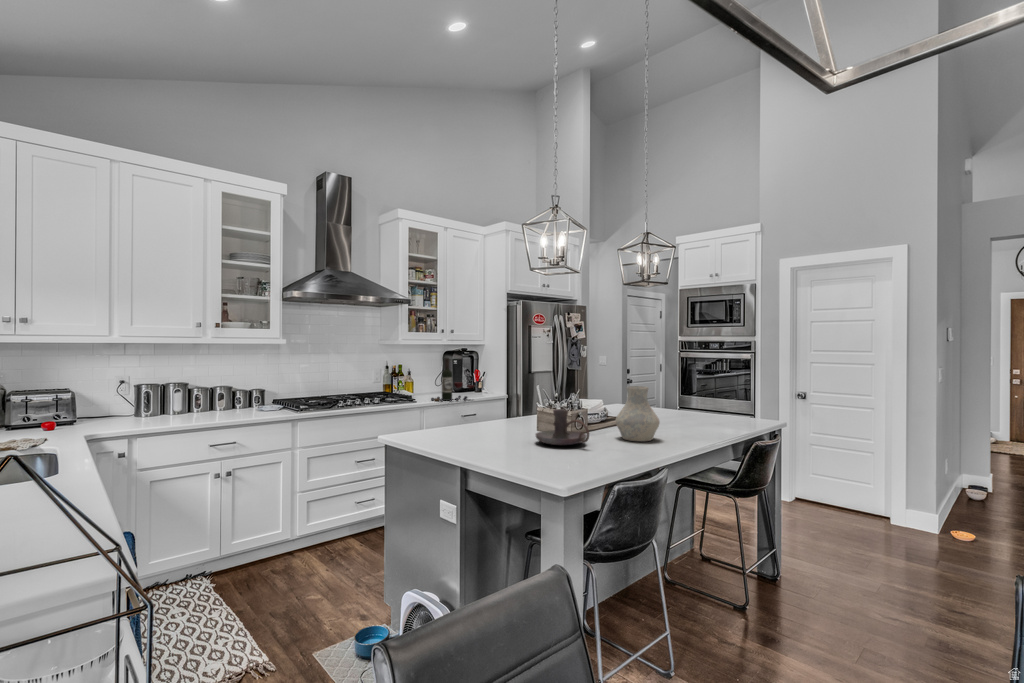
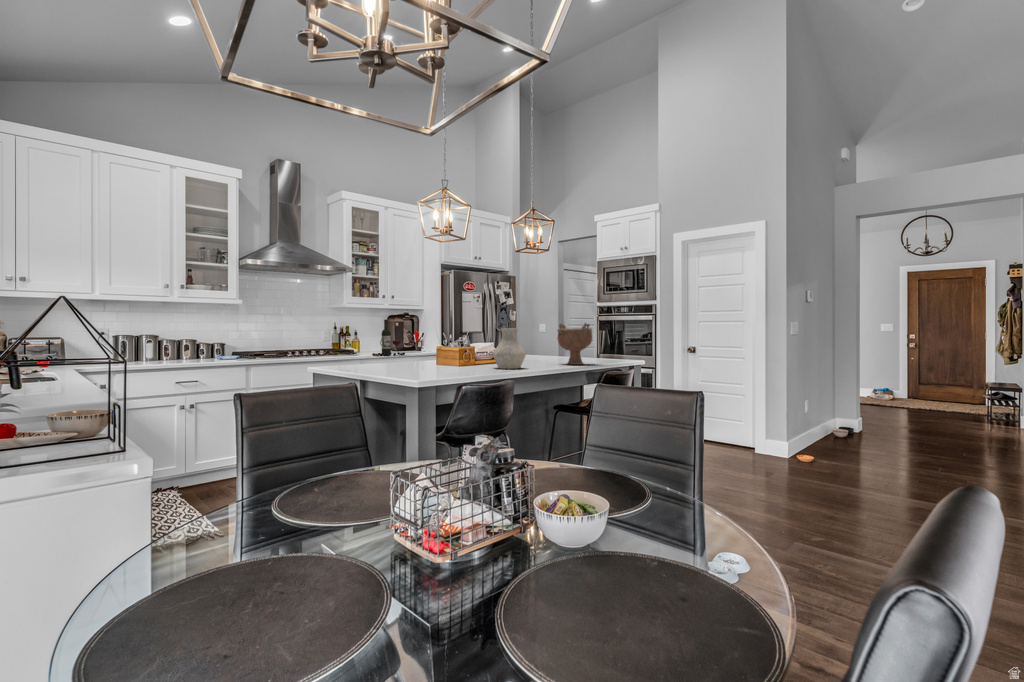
decorative bowl: none [678,373,725,427] -> present [557,323,592,365]
candle holder: present [536,409,589,445] -> none [427,344,465,370]

